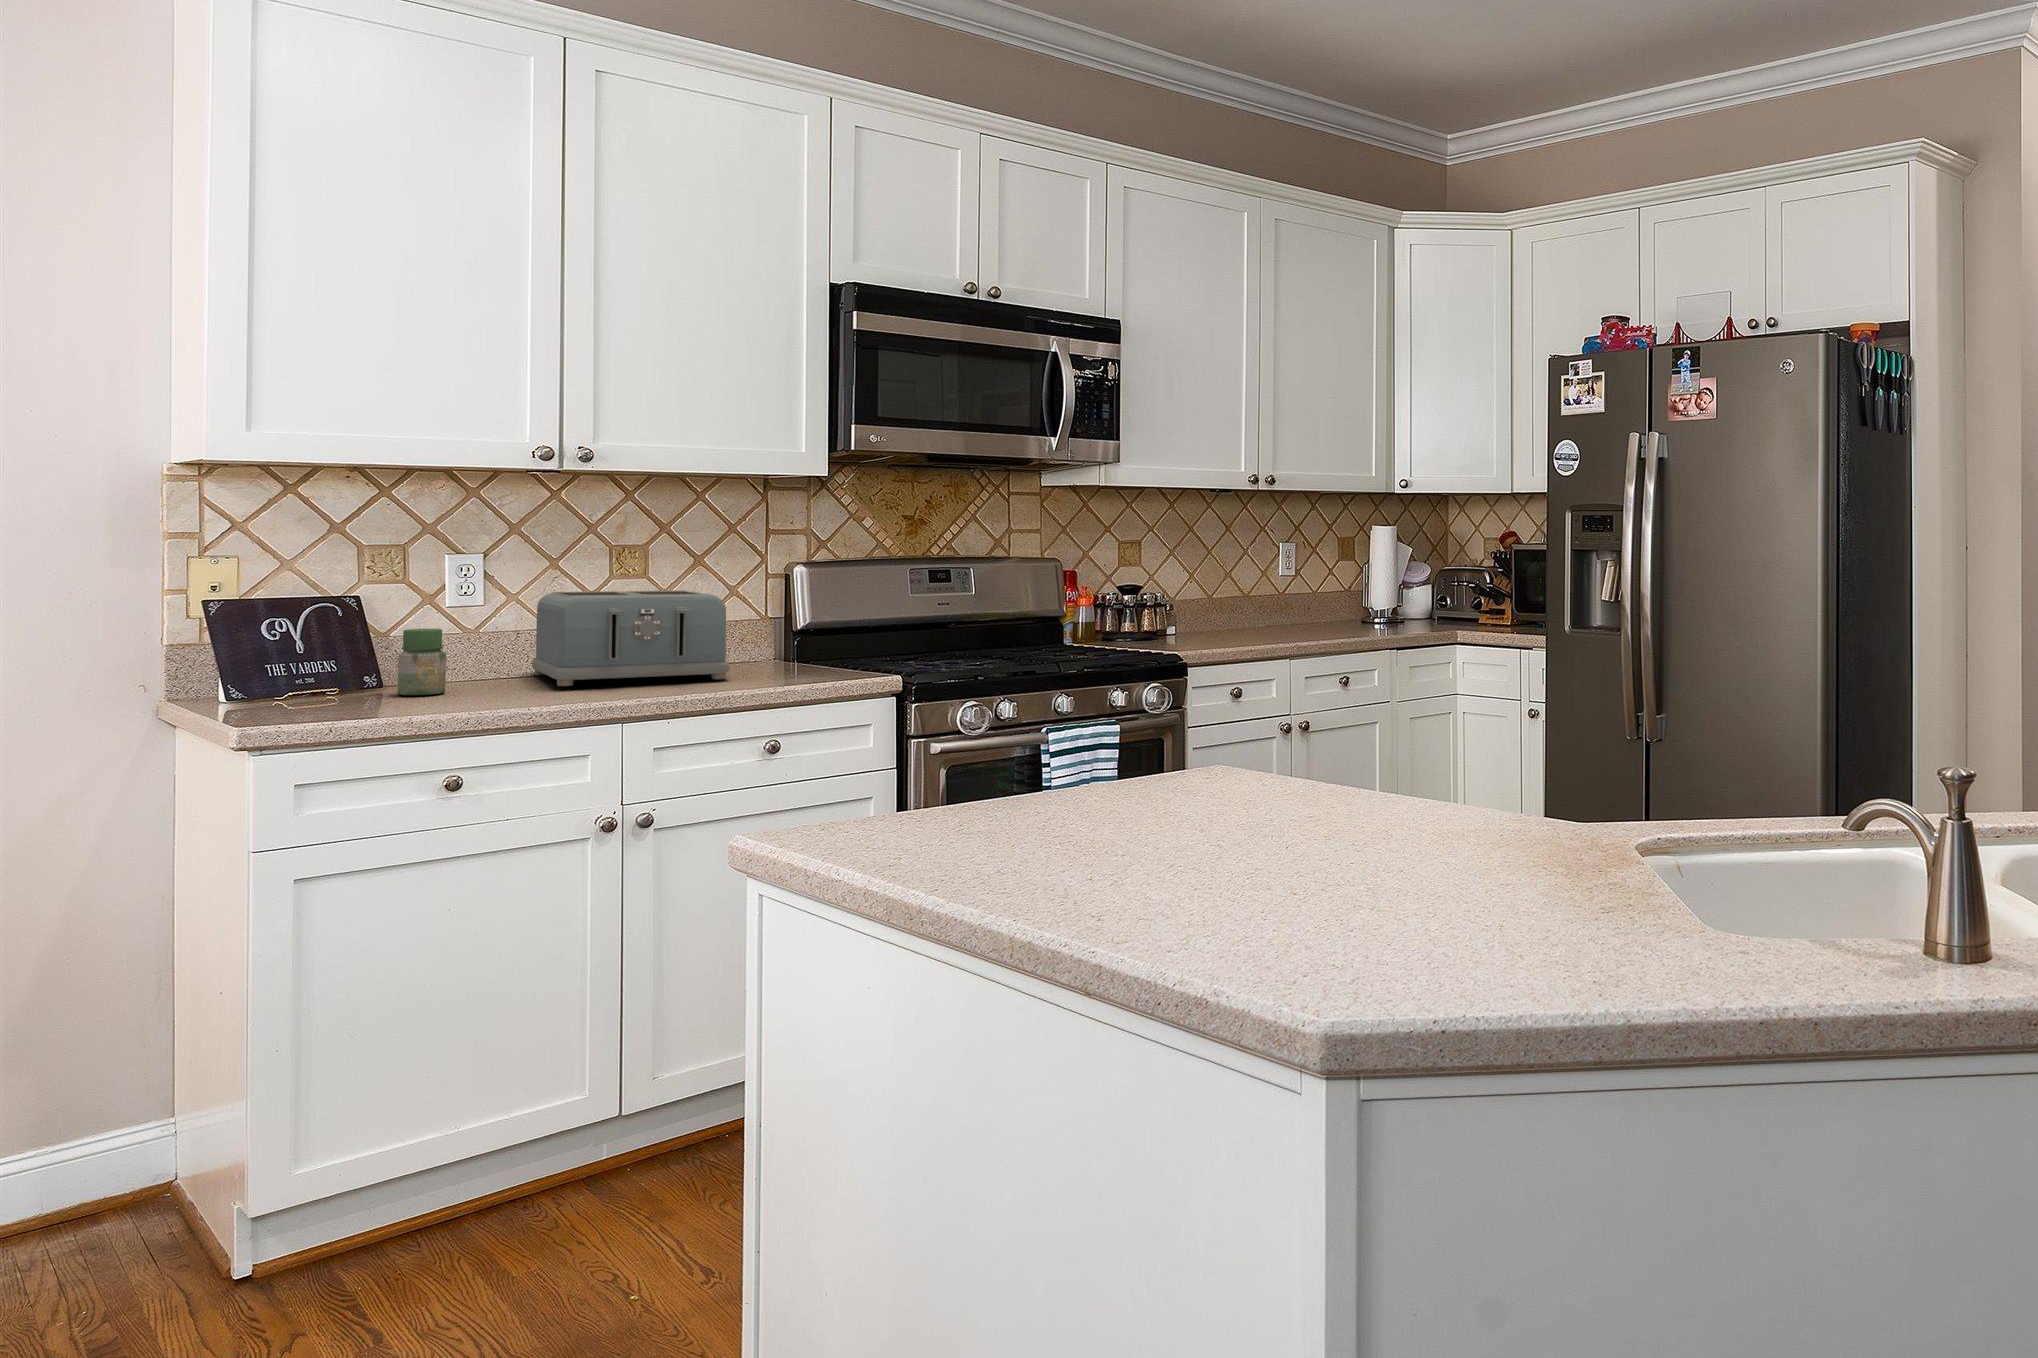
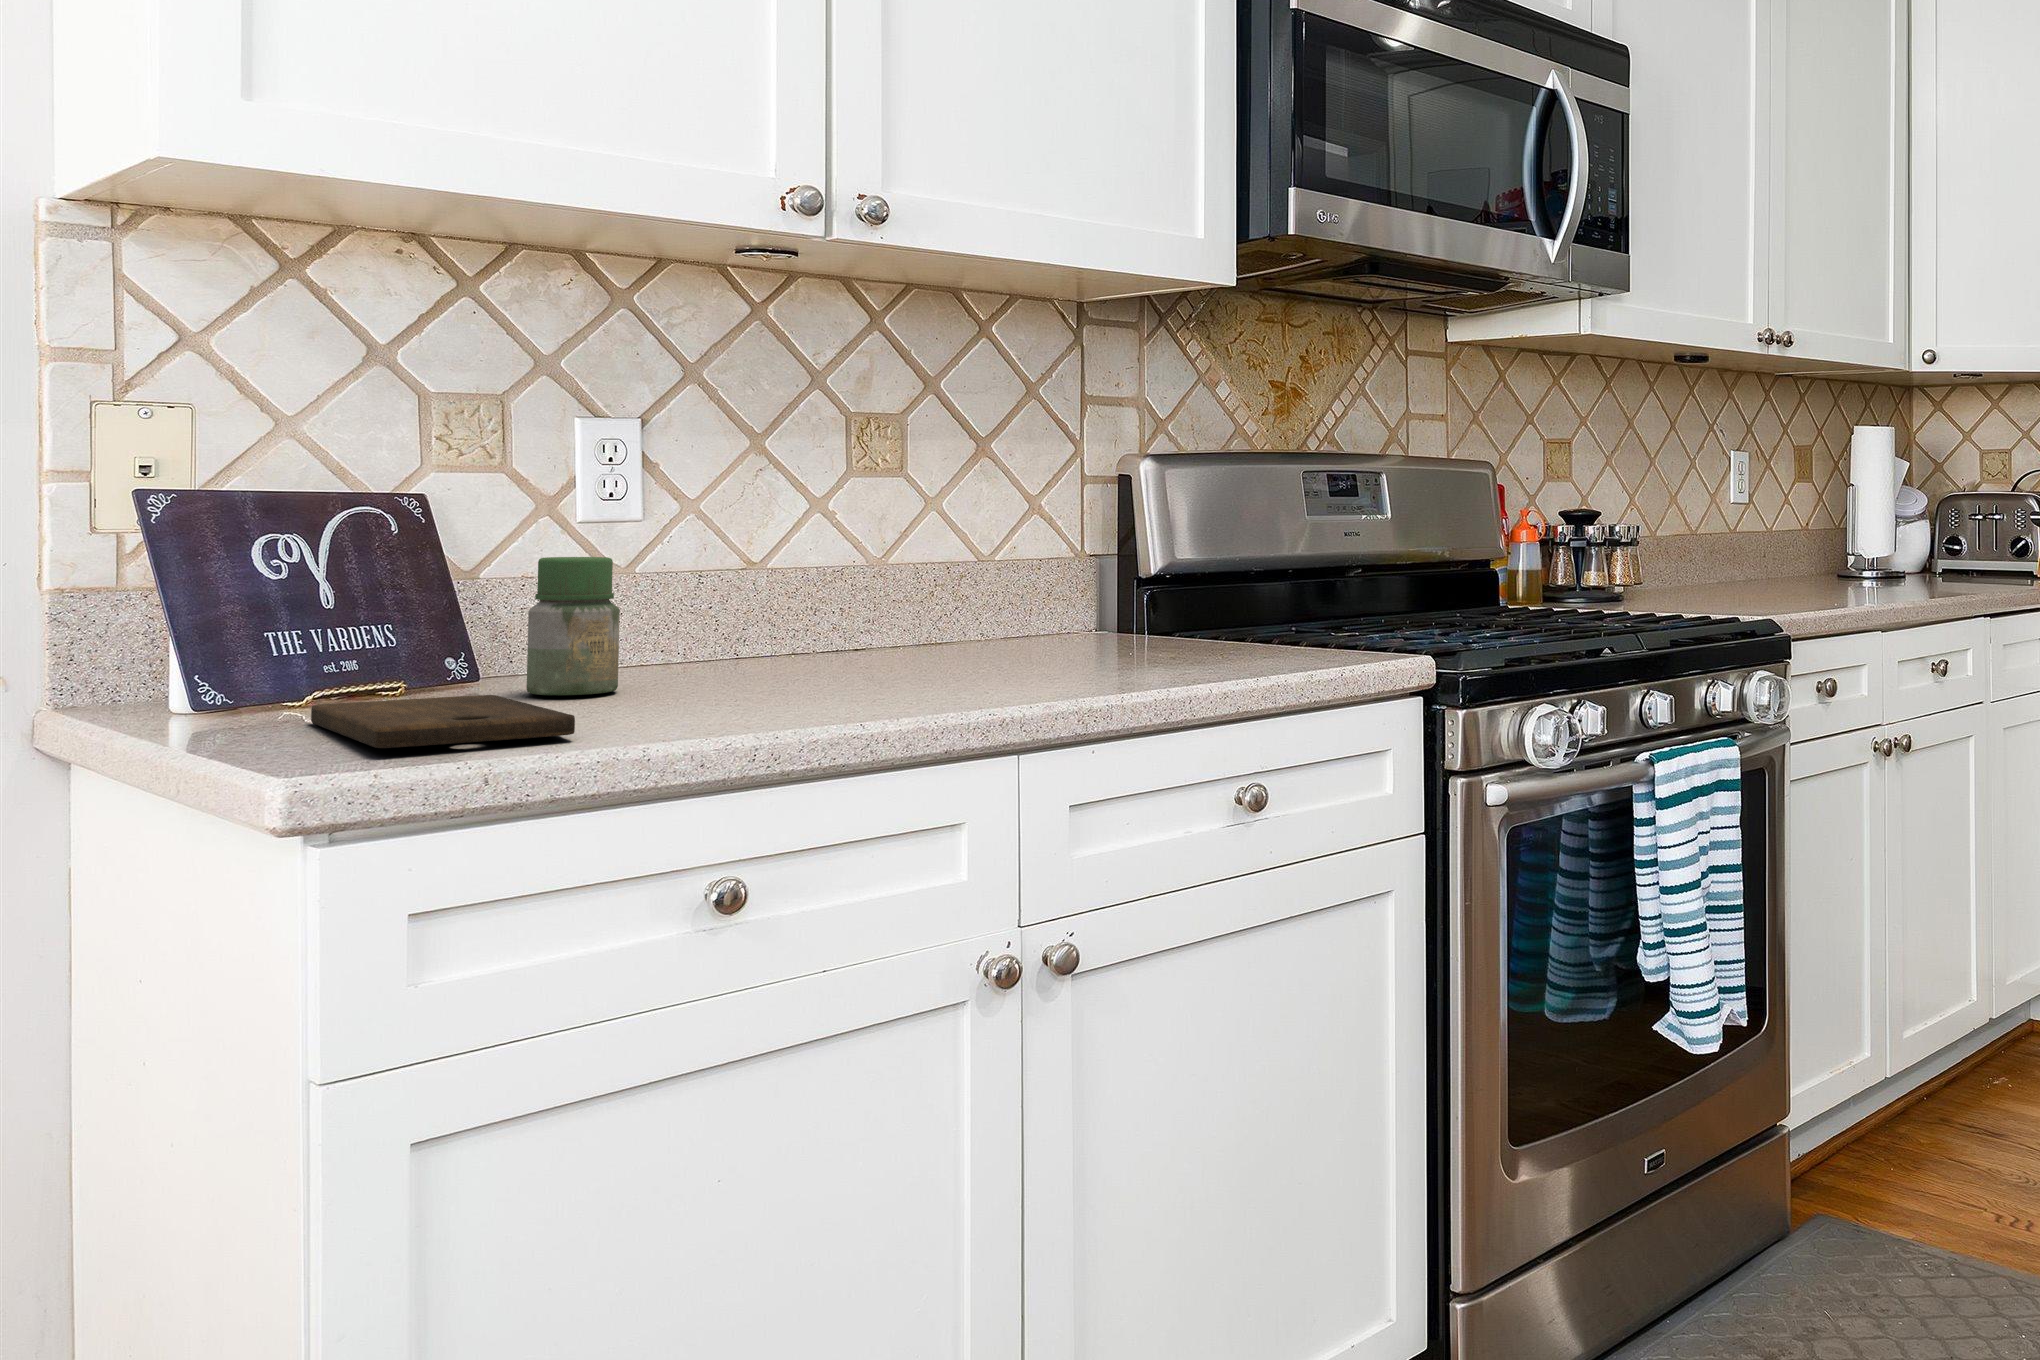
toaster: present [532,590,729,686] -> none [725,493,1124,676]
cutting board: none [280,695,391,718] -> present [311,695,575,748]

